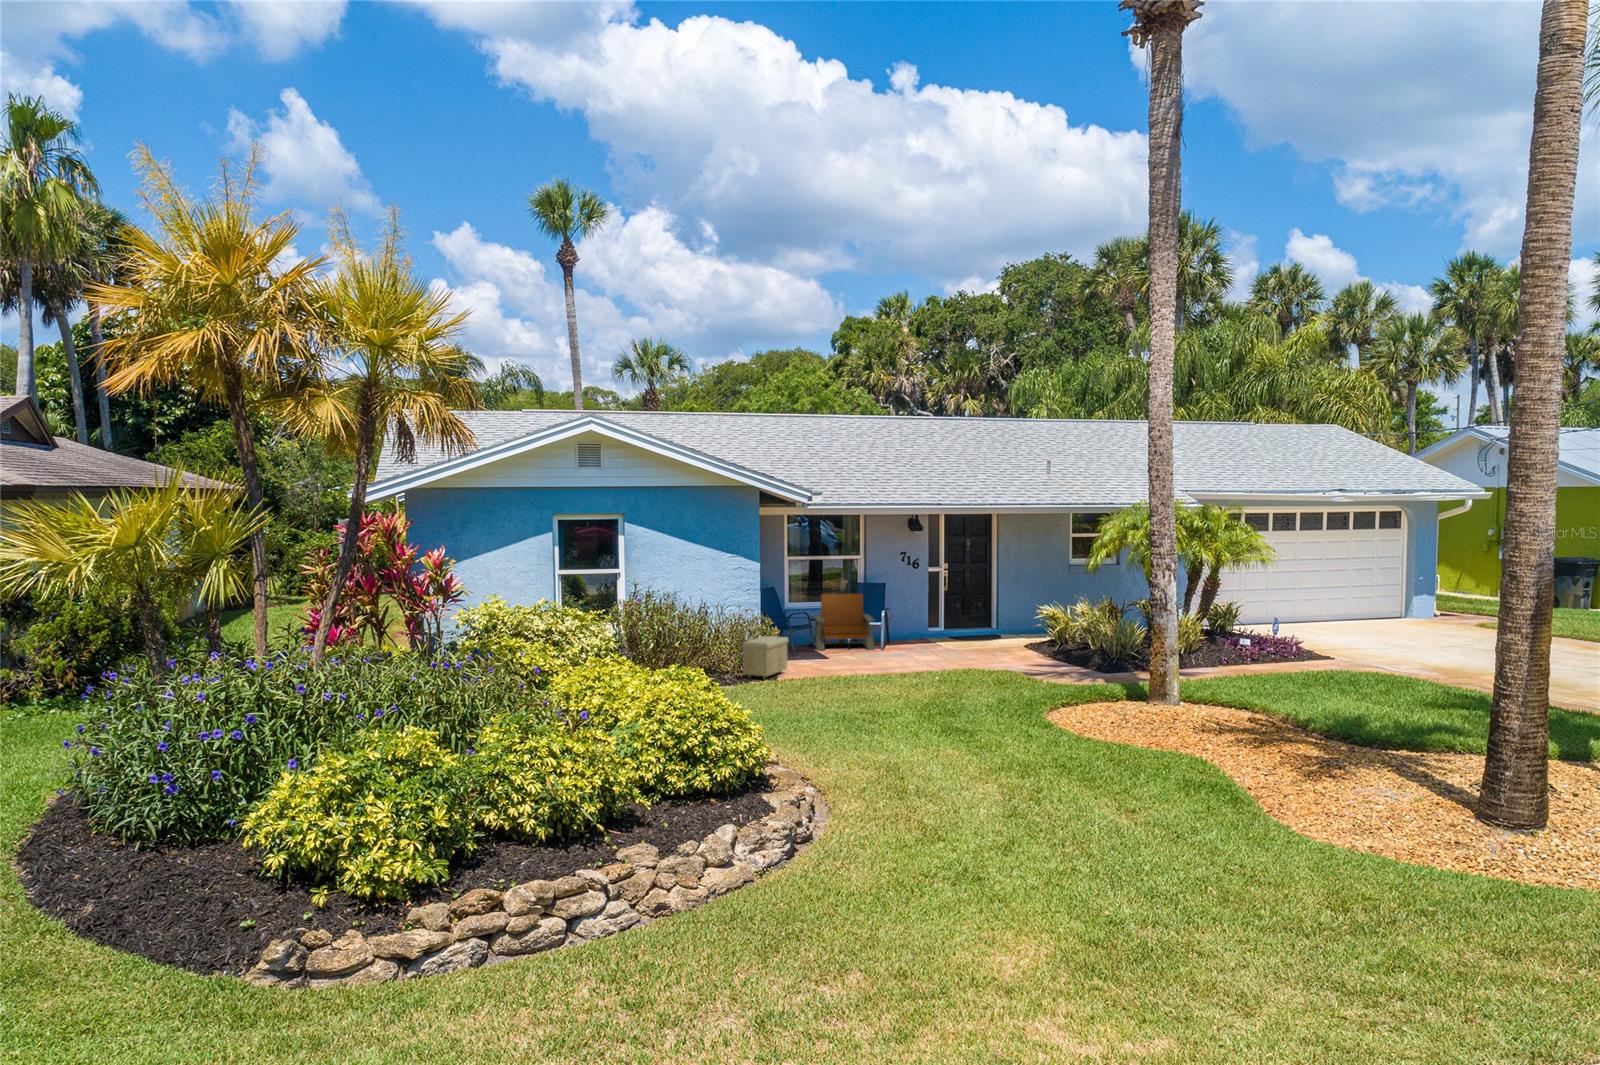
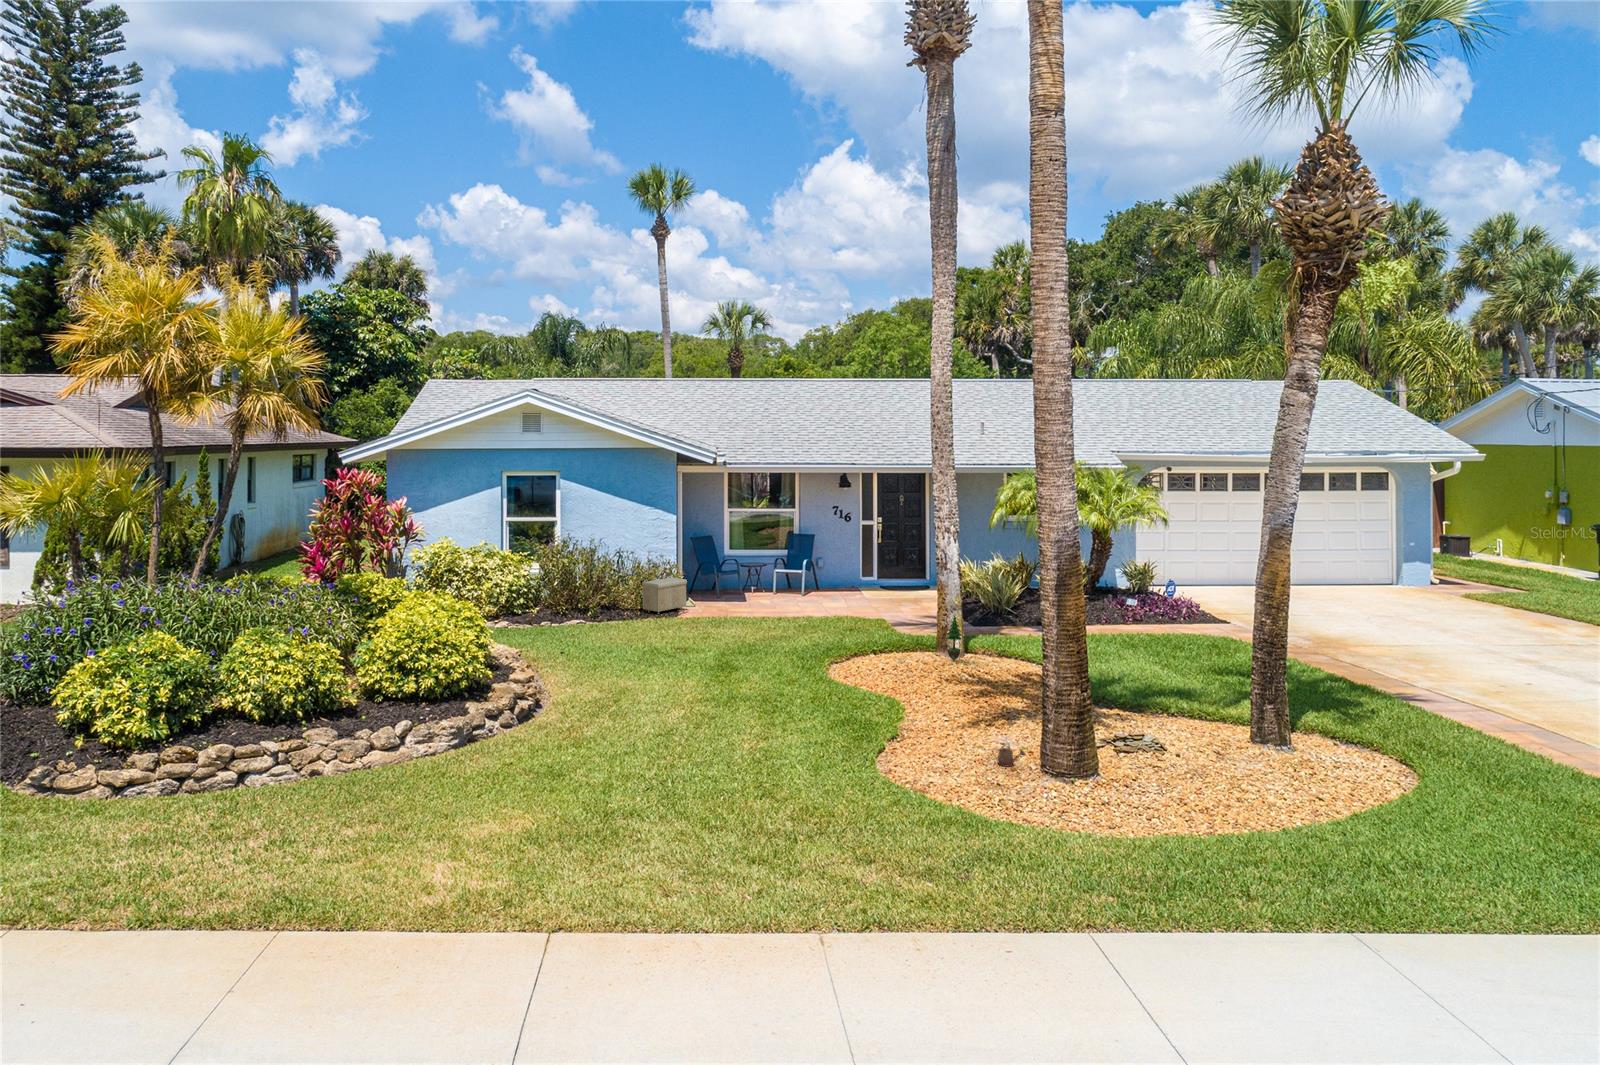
lounge chair: present [813,594,875,650] -> none [744,542,800,593]
potted tree: none [1170,662,1190,713] -> present [946,616,962,660]
watering can: none [1433,796,1483,826] -> present [993,744,1025,767]

